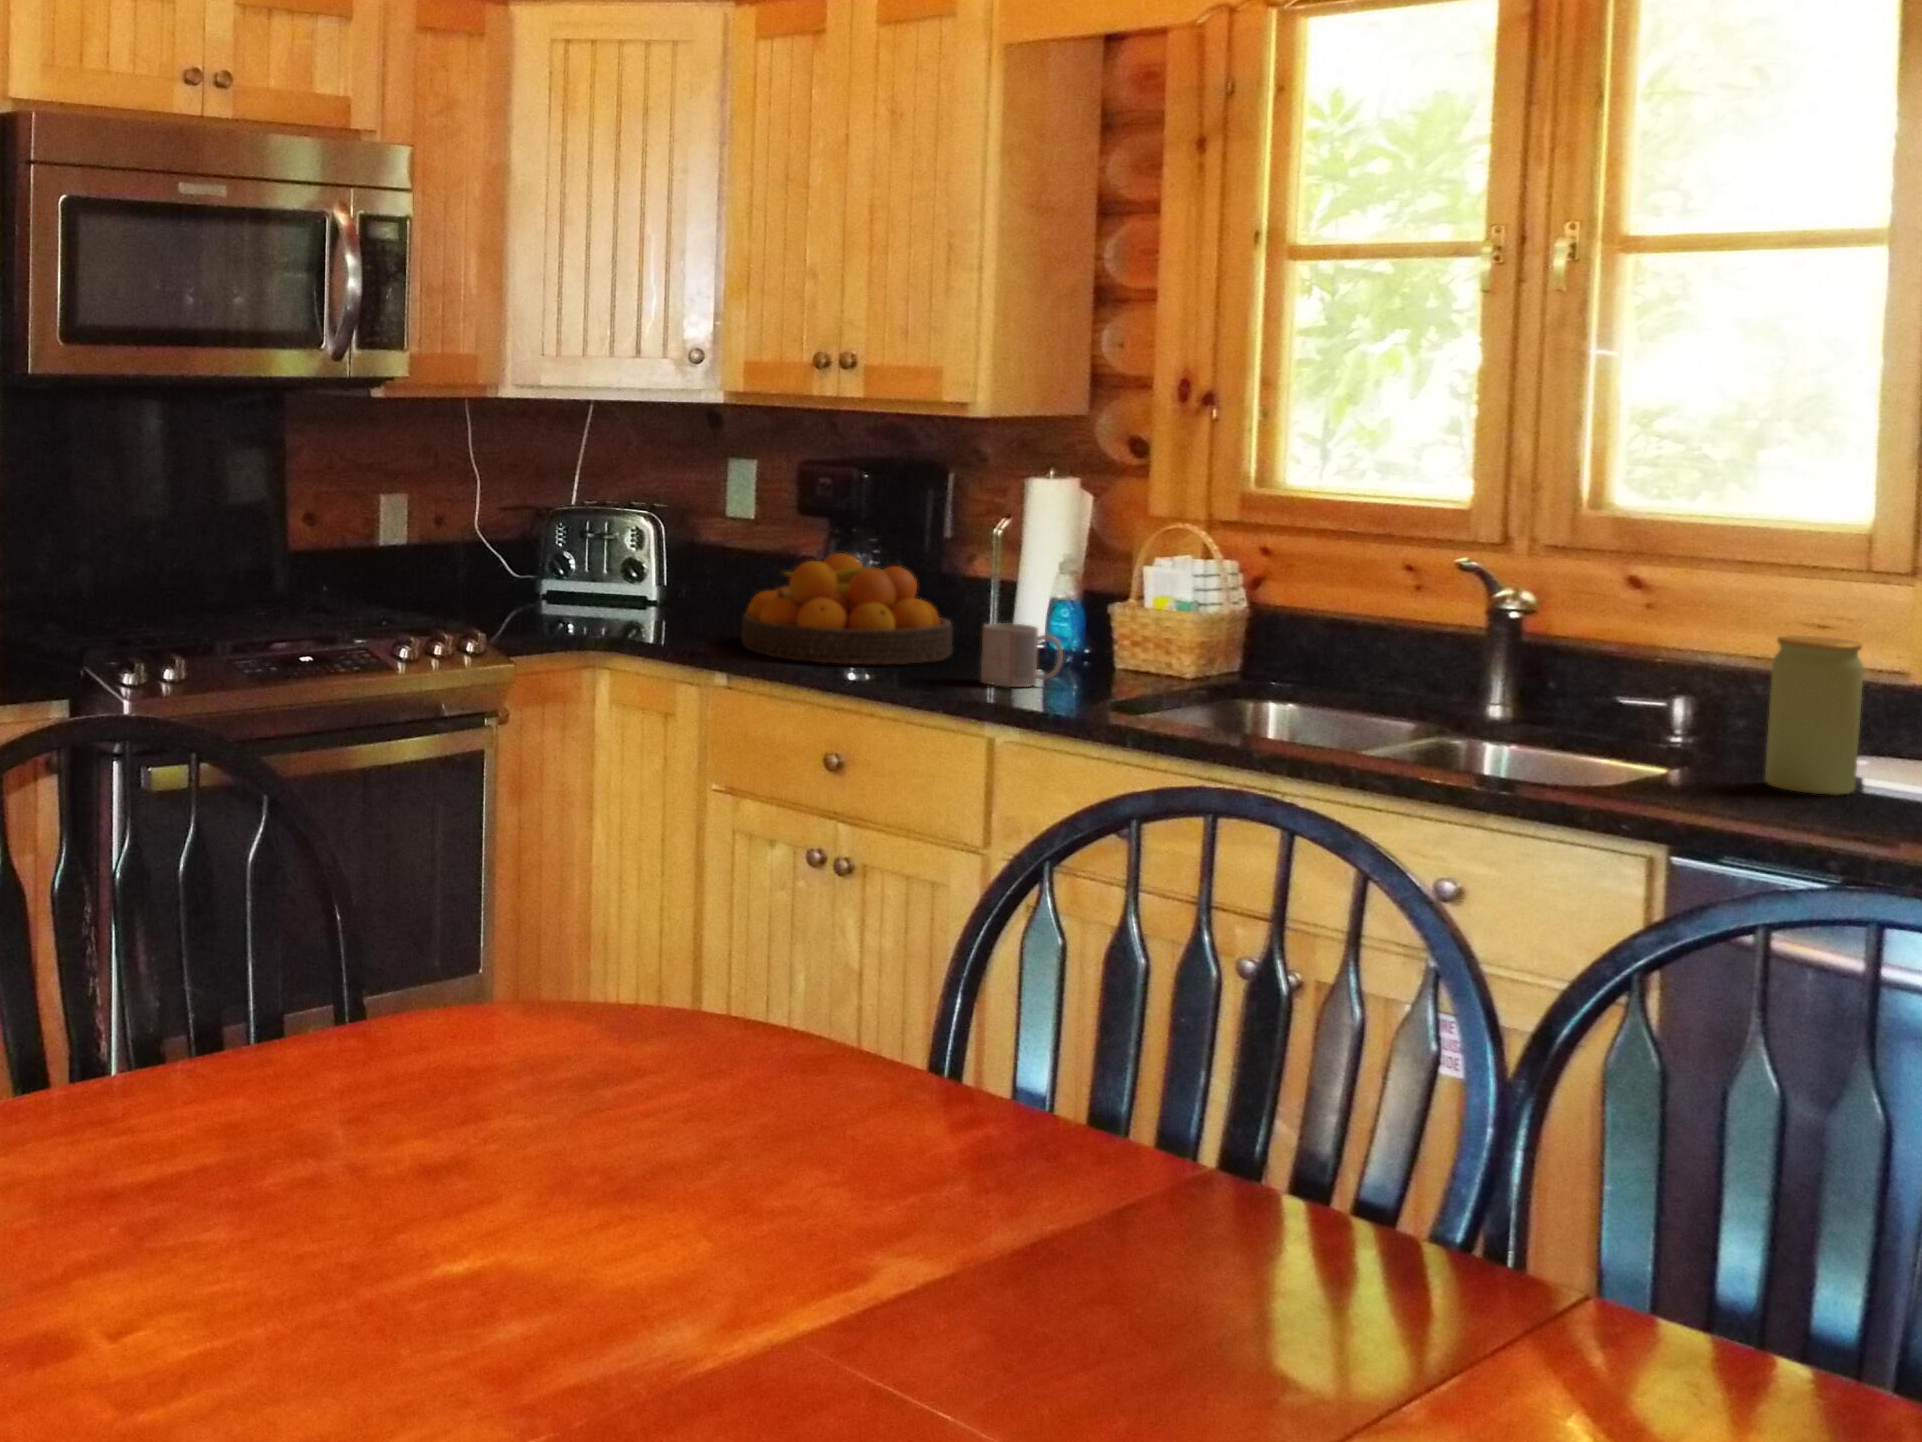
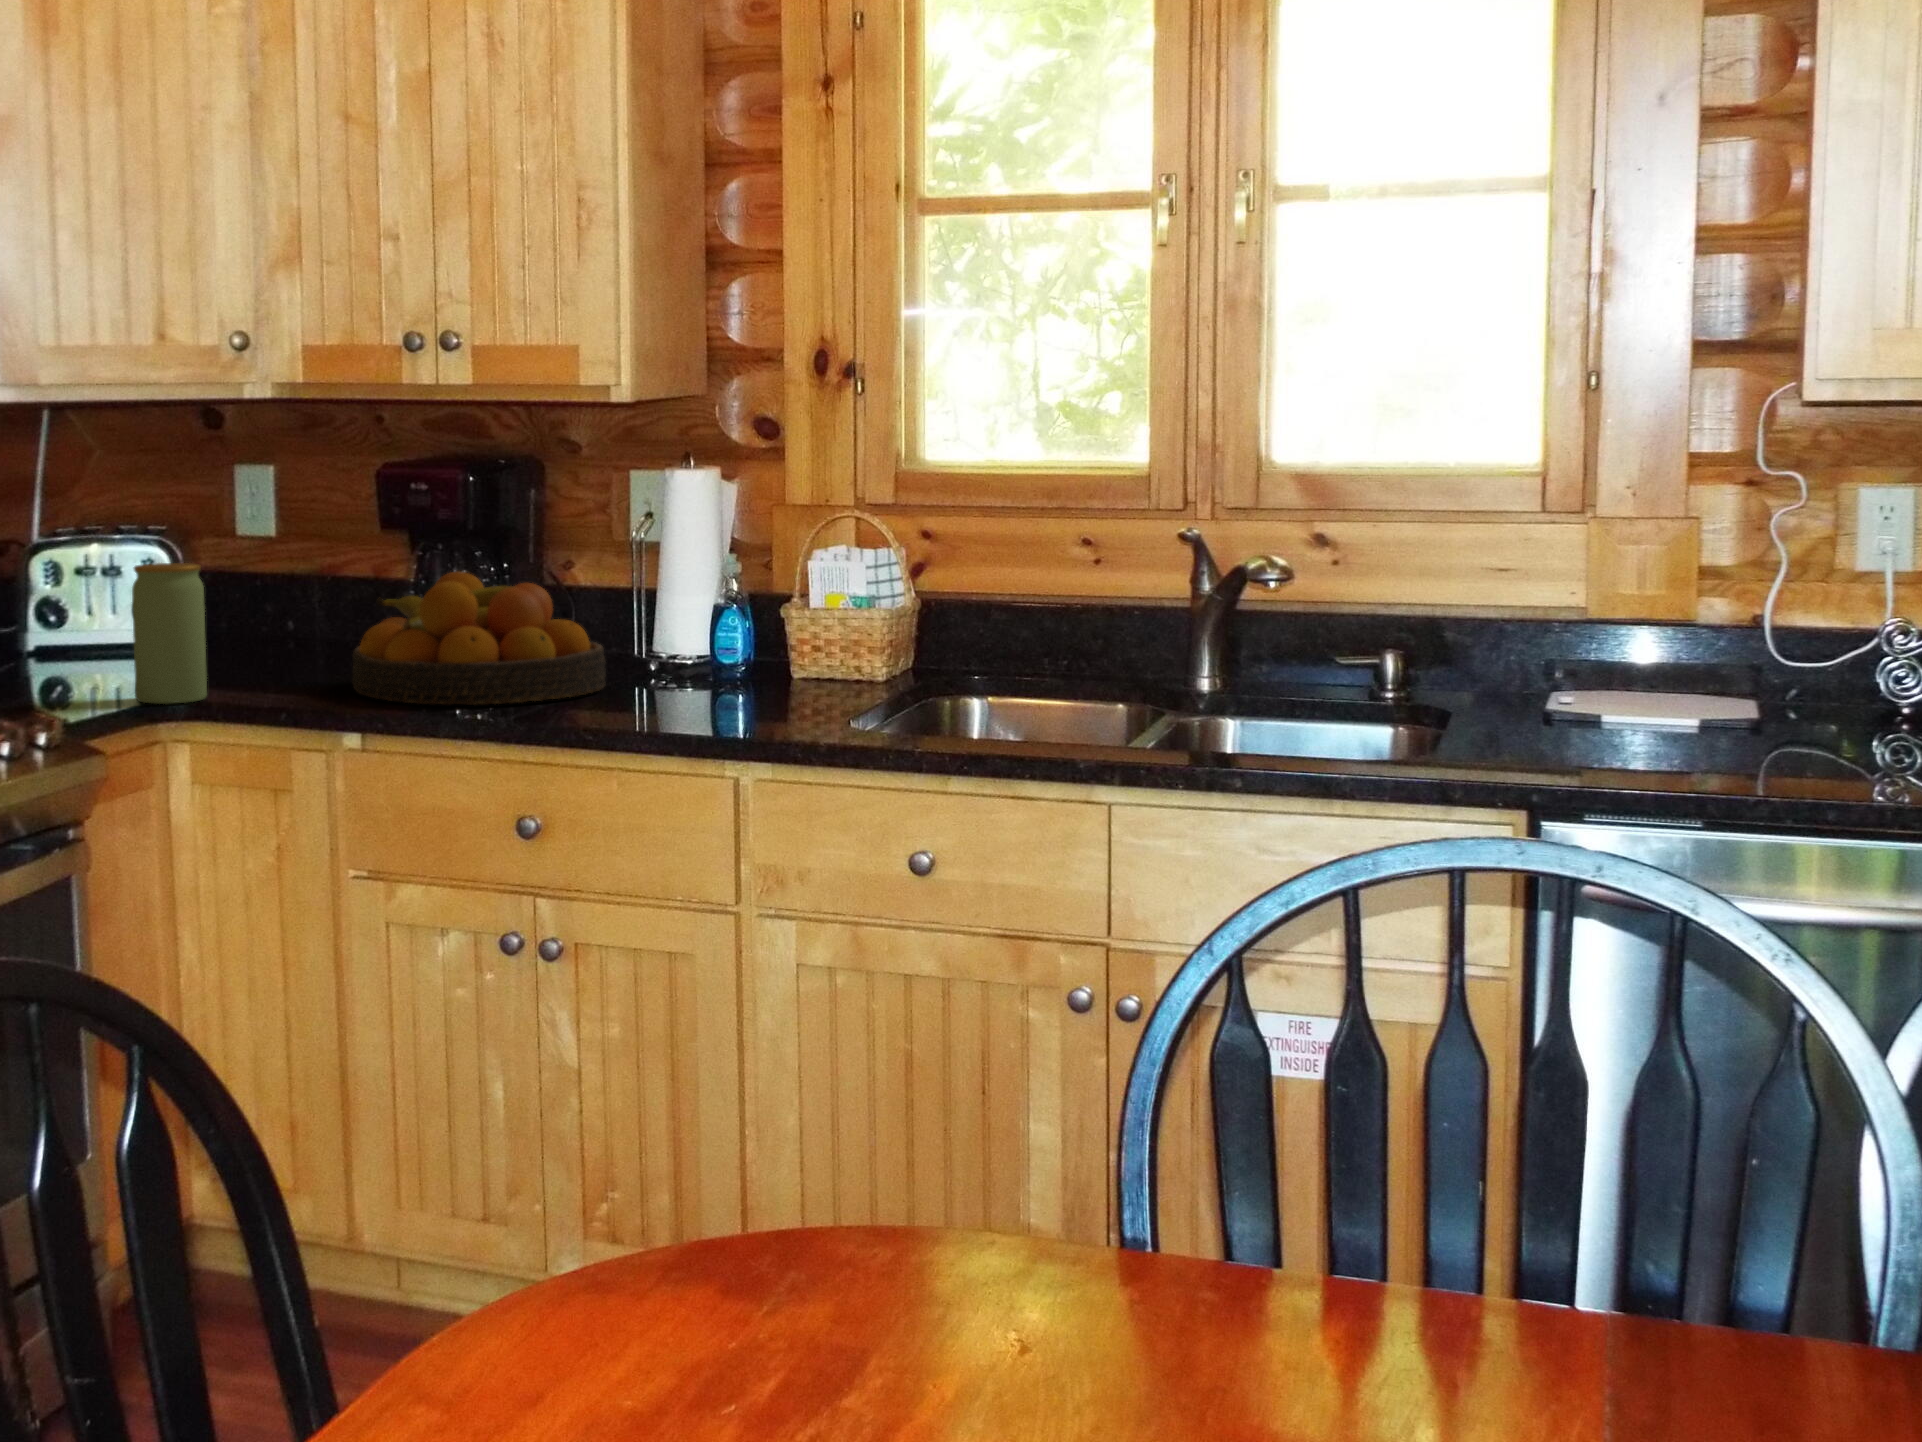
mug: present [981,623,1063,687] -> none [679,638,771,712]
jar: present [1765,635,1864,795] -> present [132,563,207,704]

